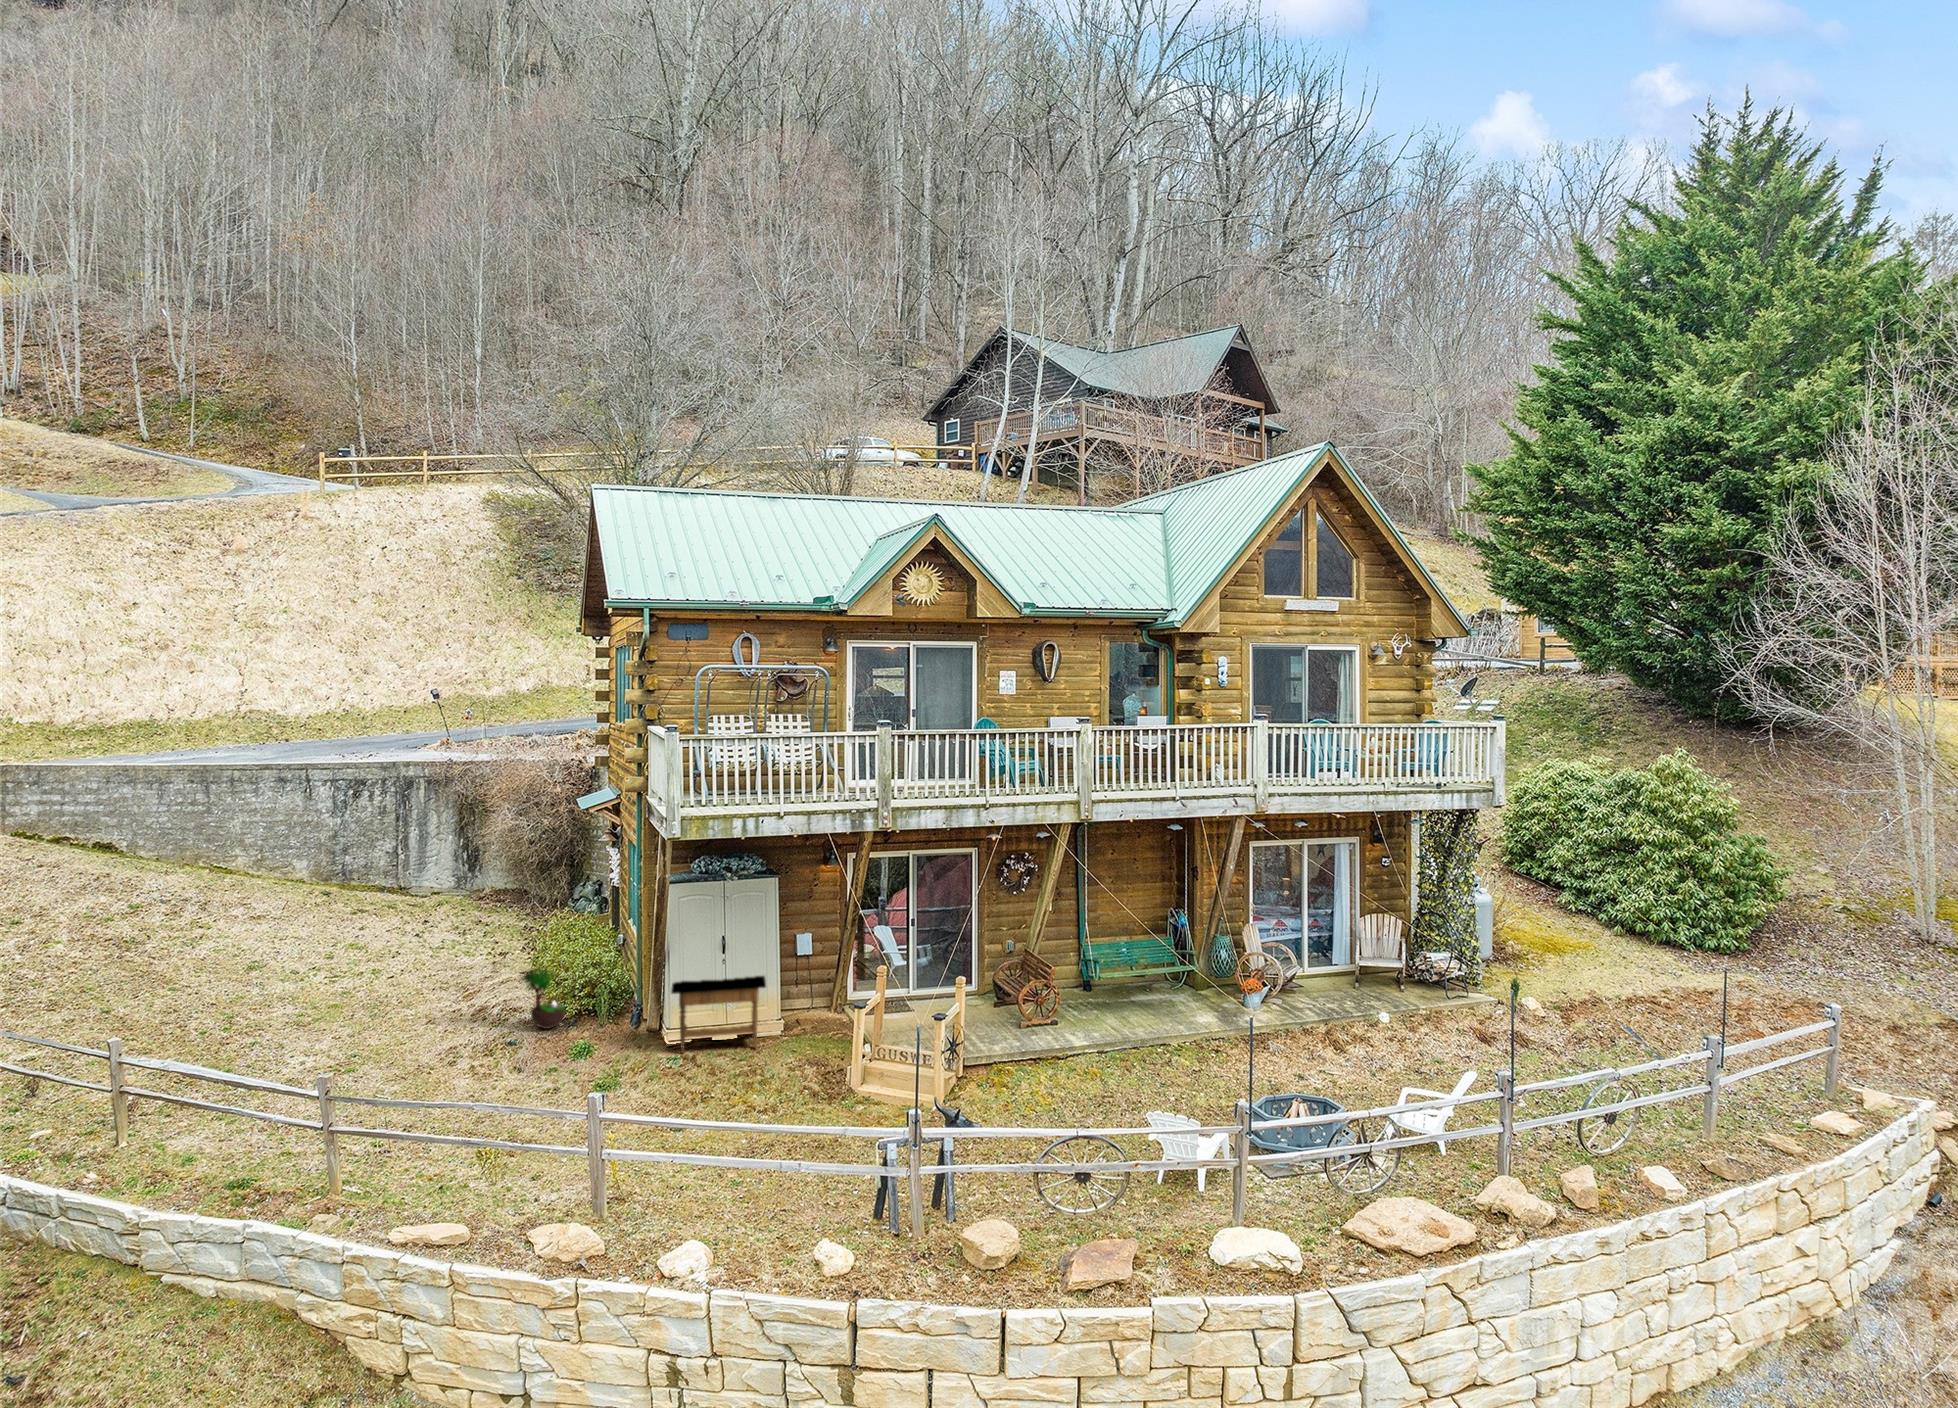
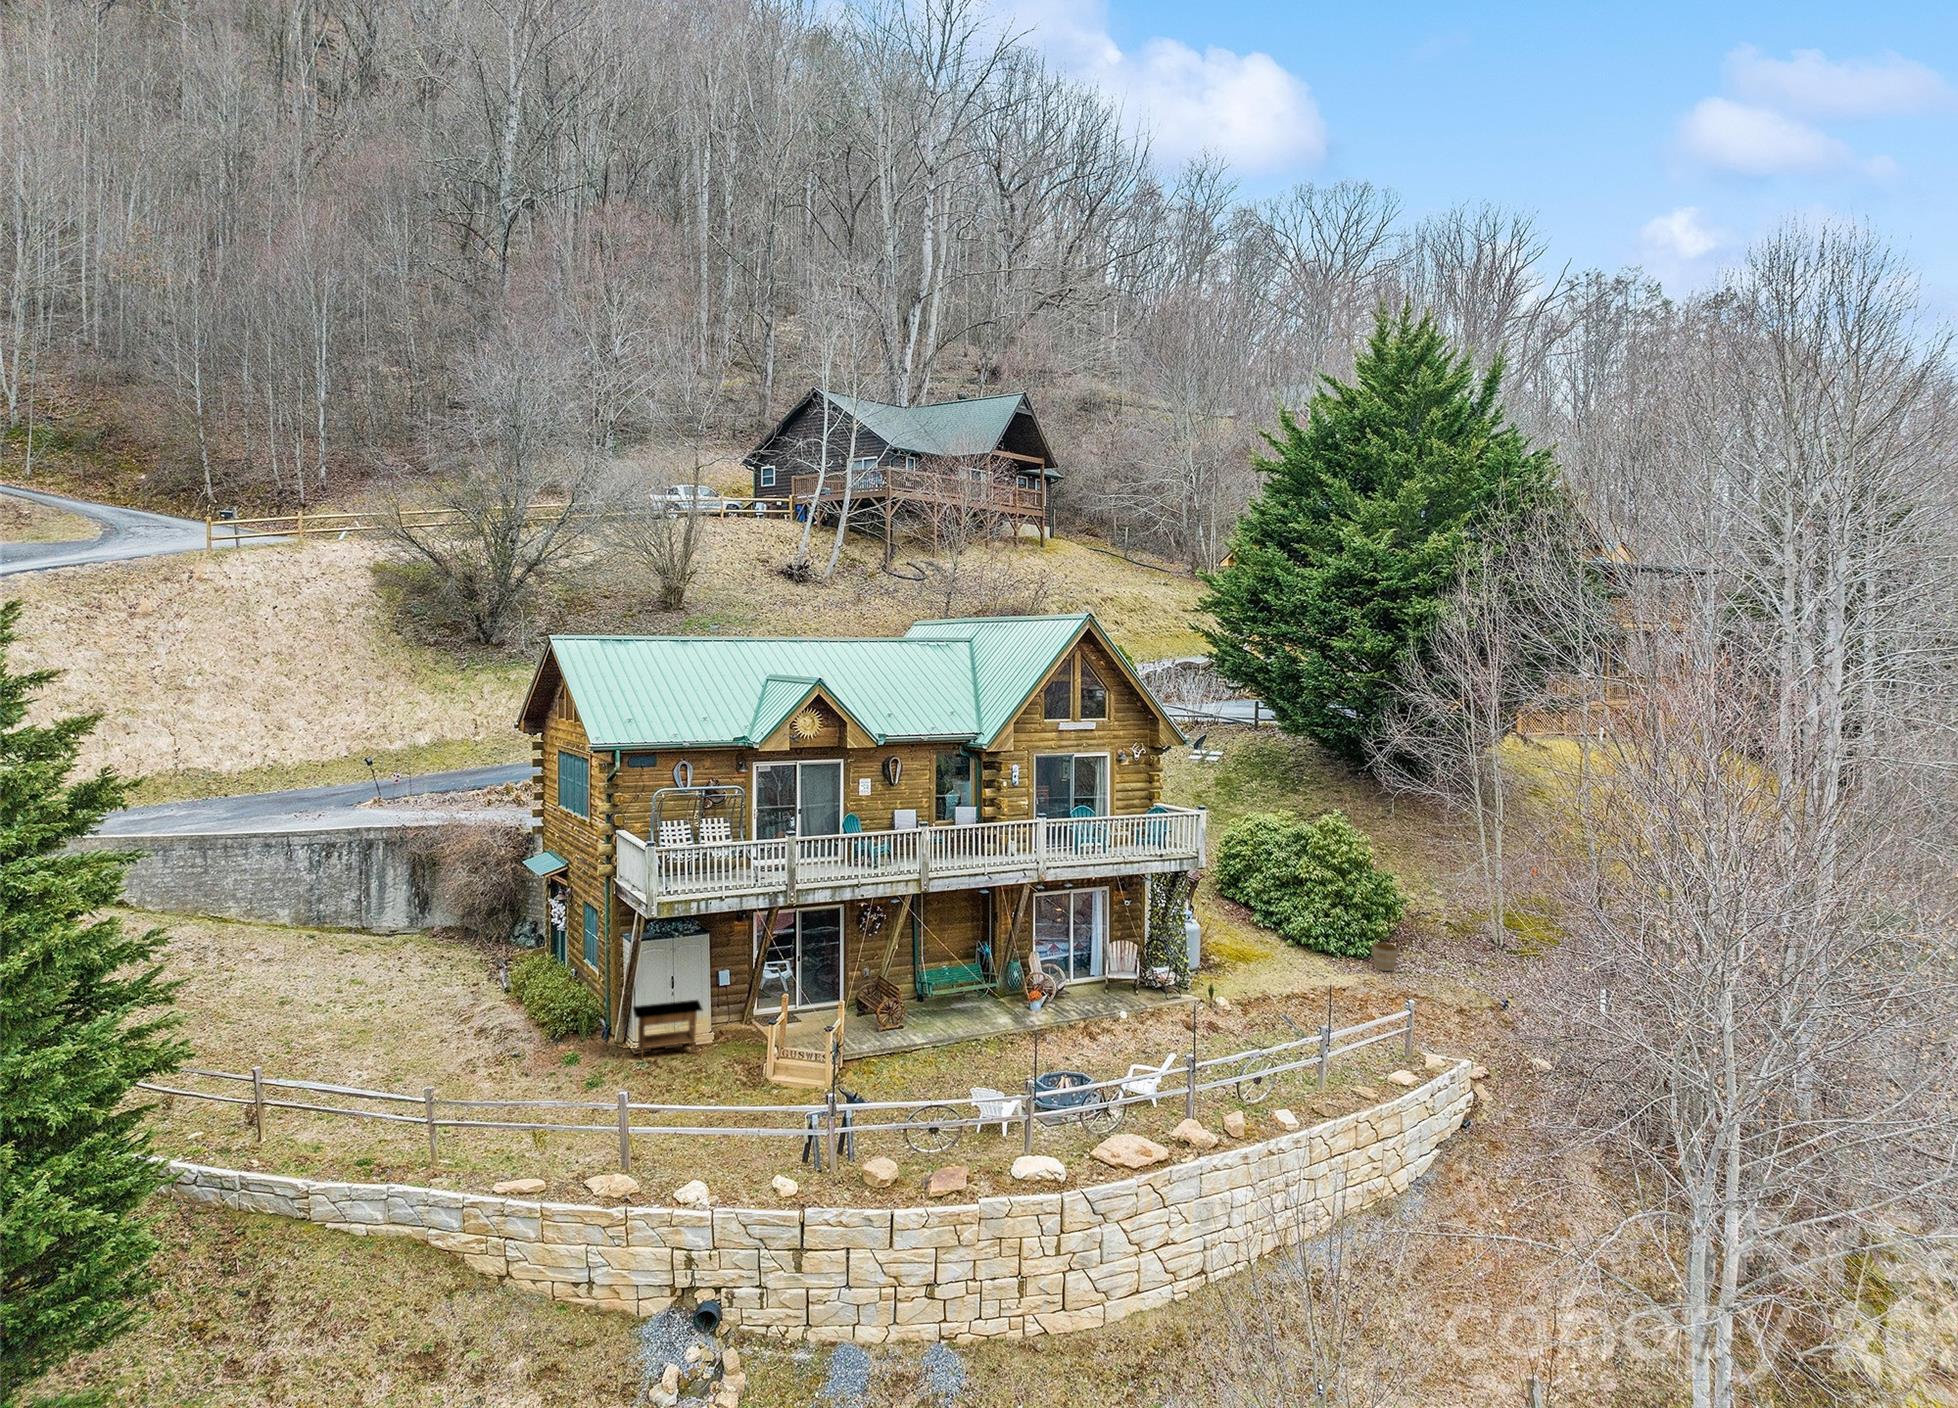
wooden bucket: none [1774,928,1823,971] -> present [1372,943,1399,971]
potted tree: present [519,965,565,1029] -> none [512,995,548,1045]

